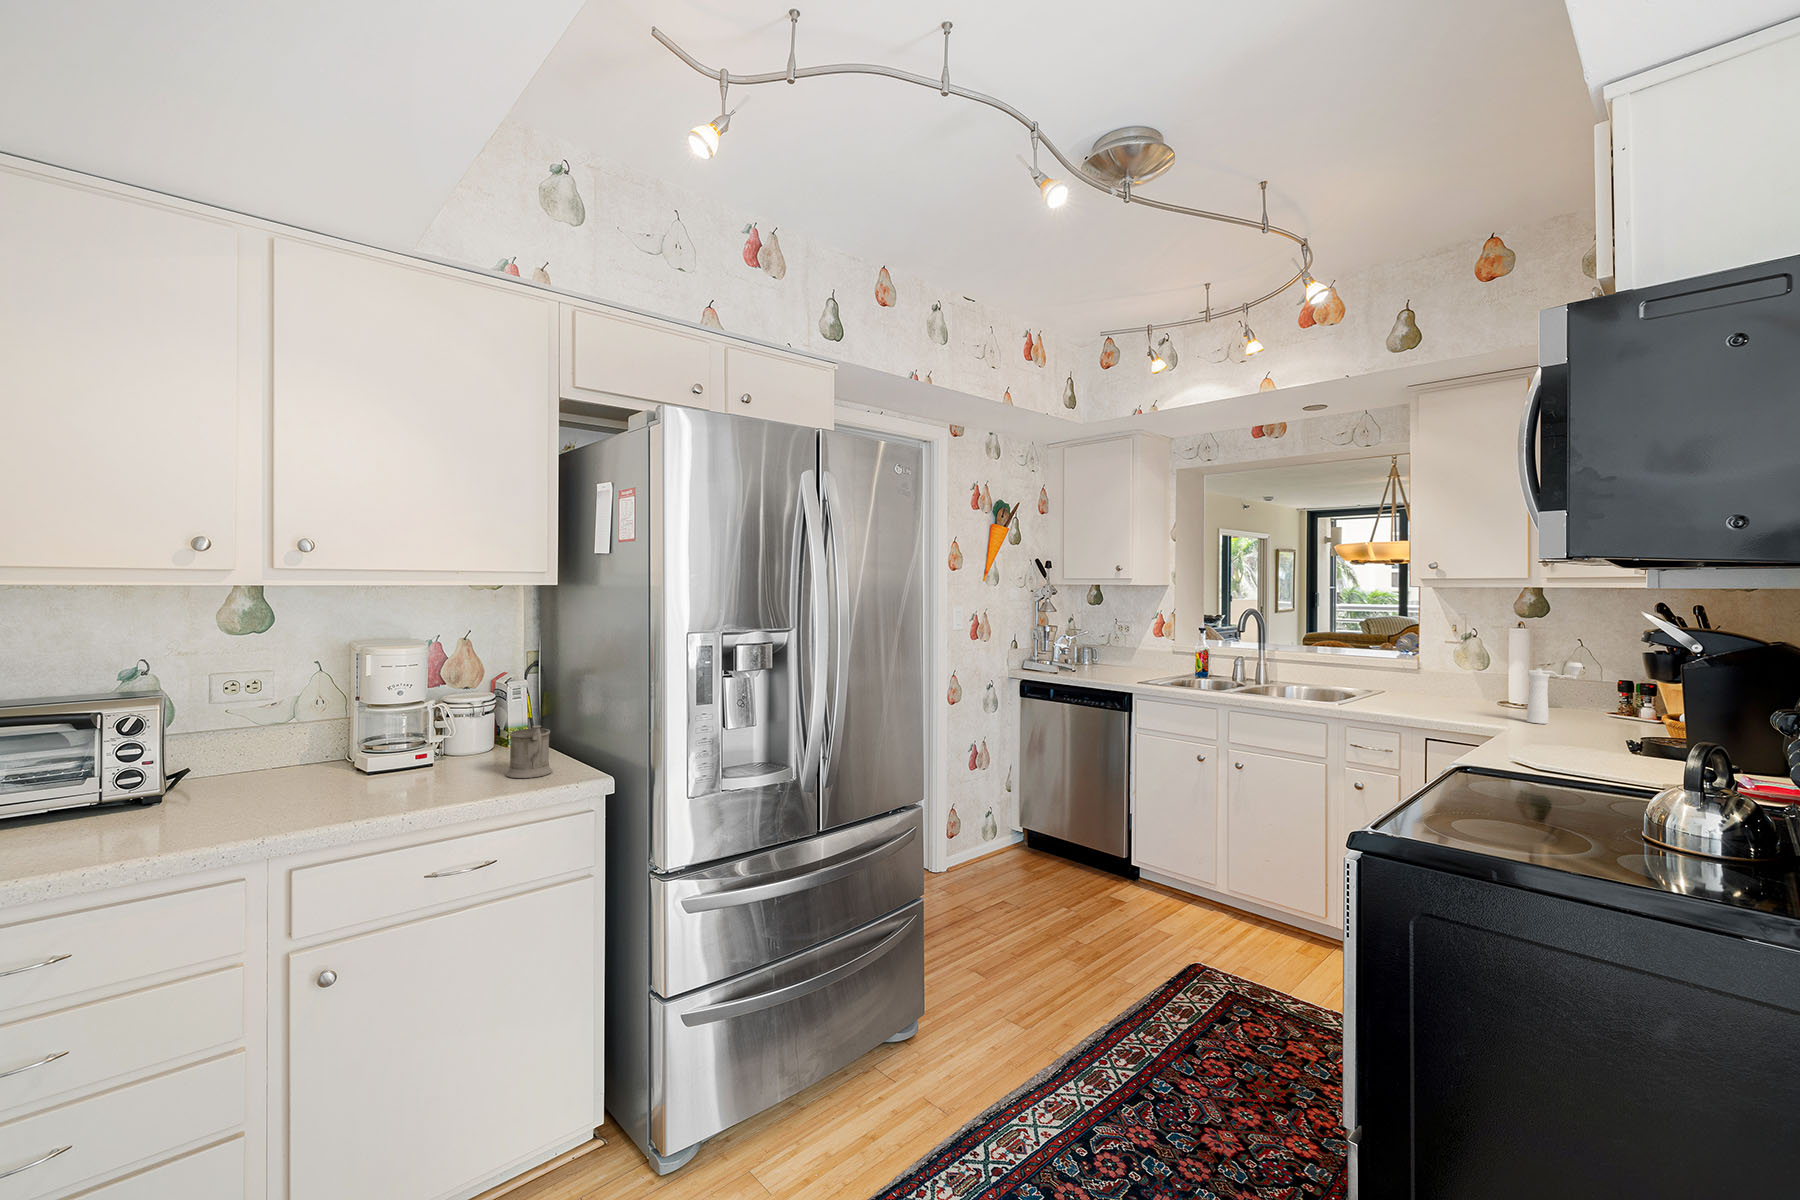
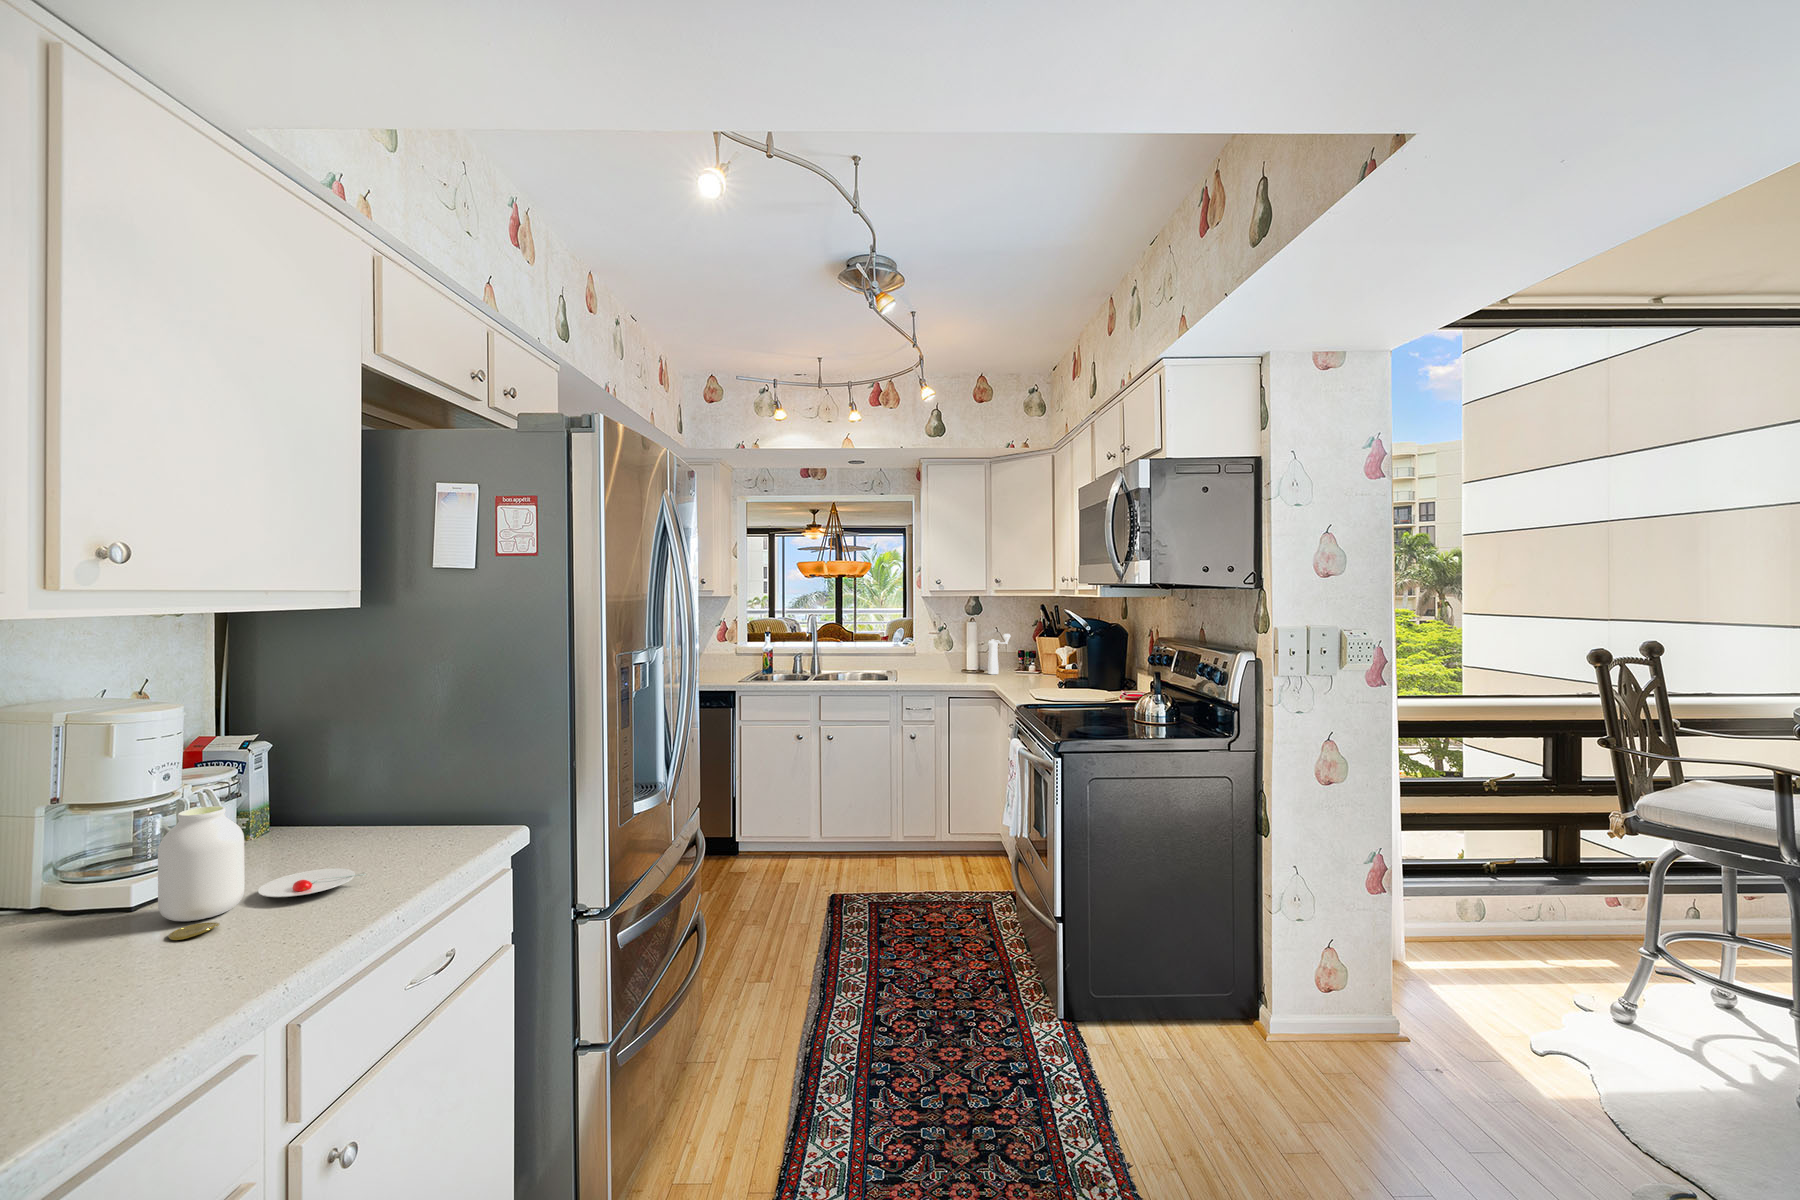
jar: none [305,714,449,797] -> present [158,806,366,940]
mug: present [505,725,553,778] -> none [374,781,455,854]

